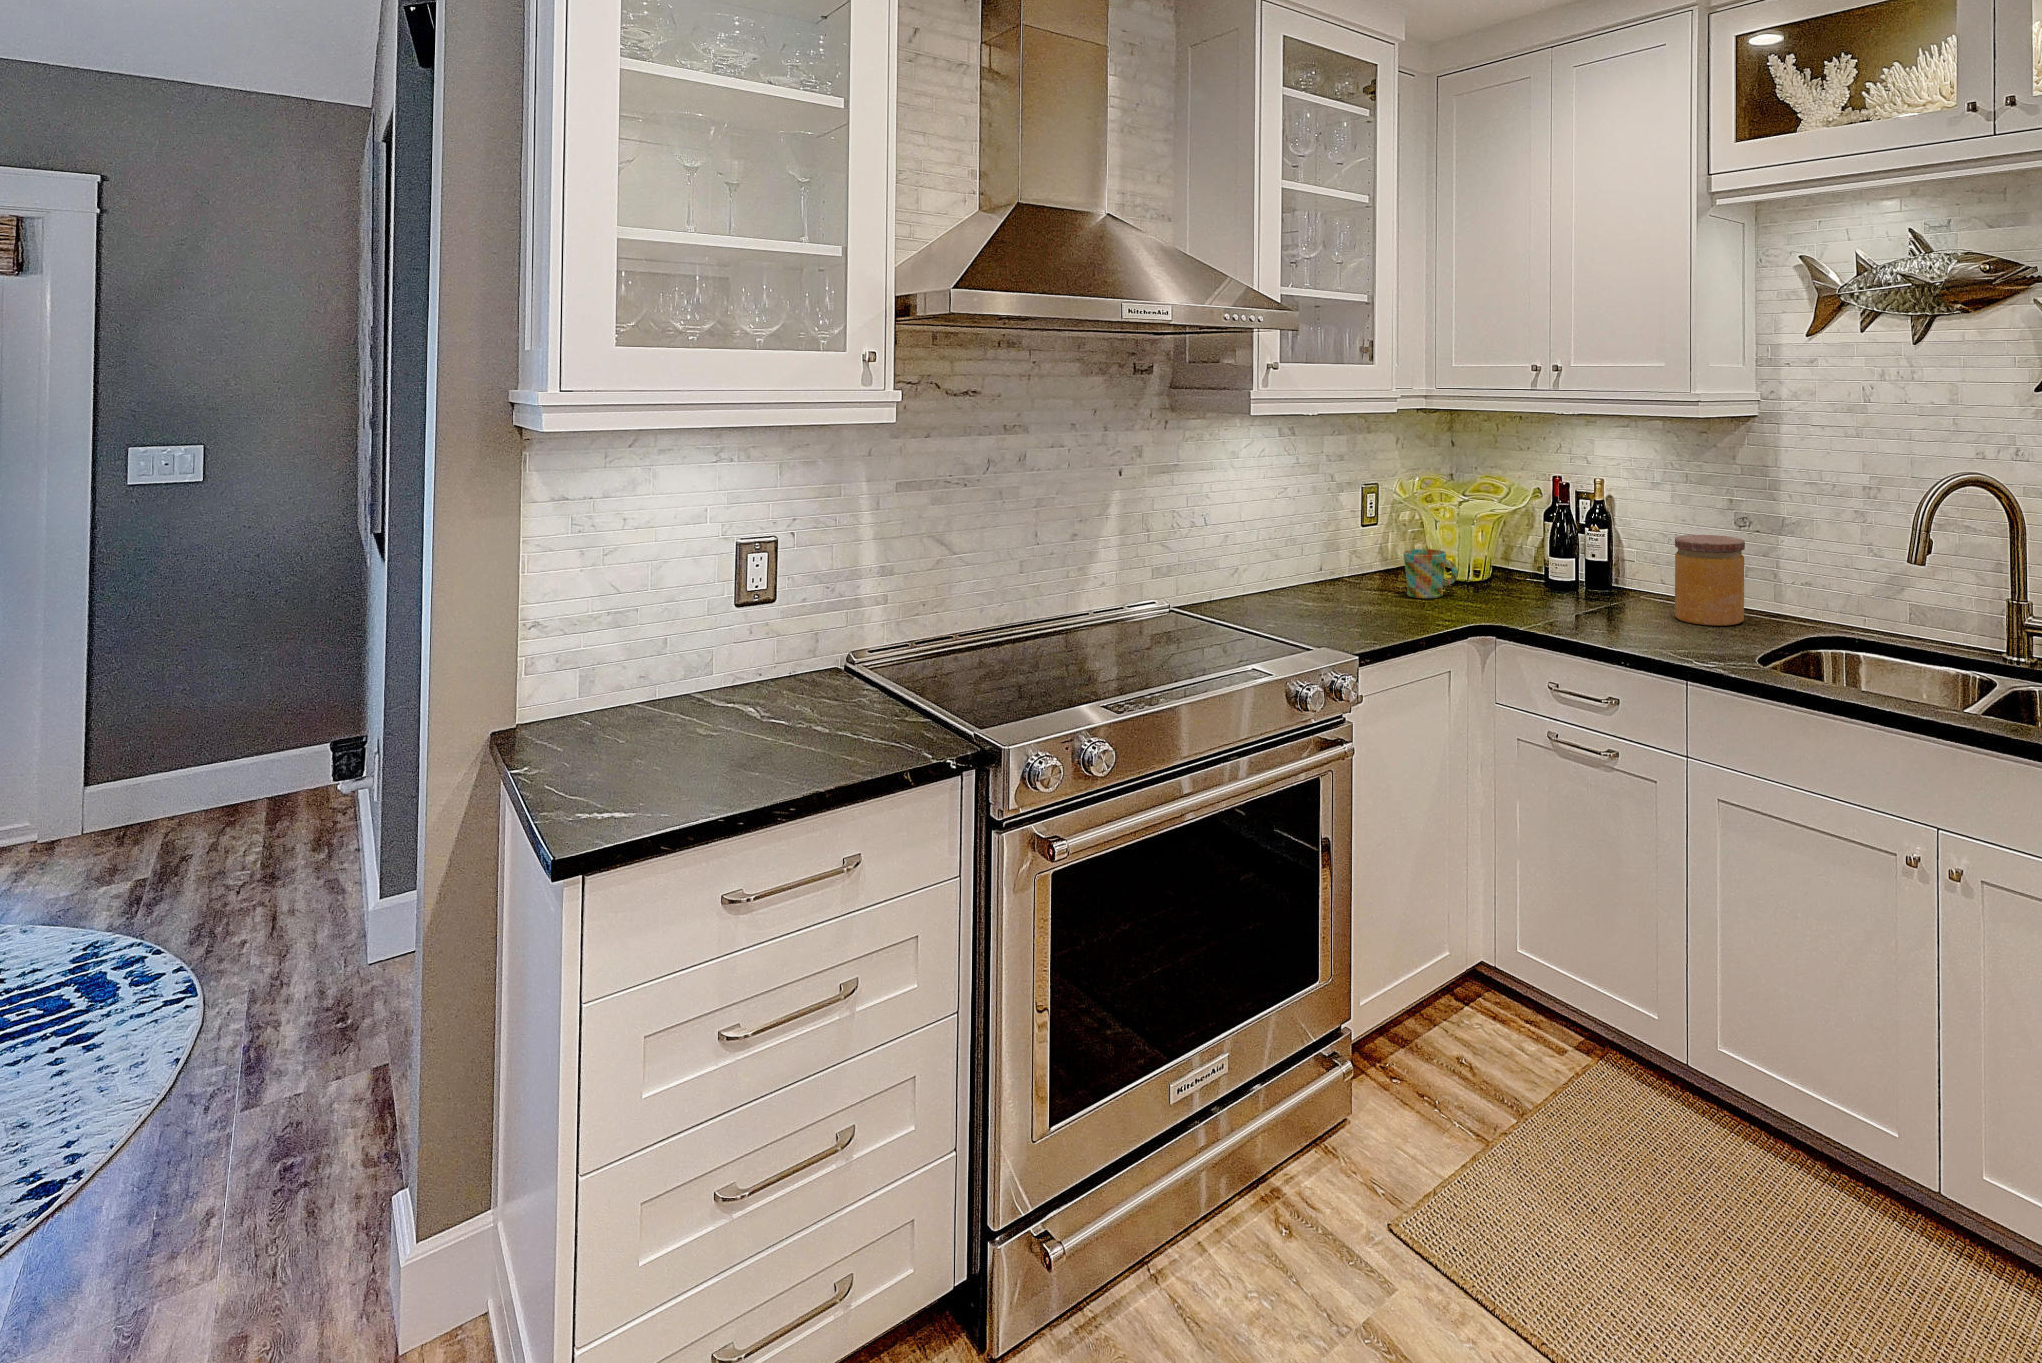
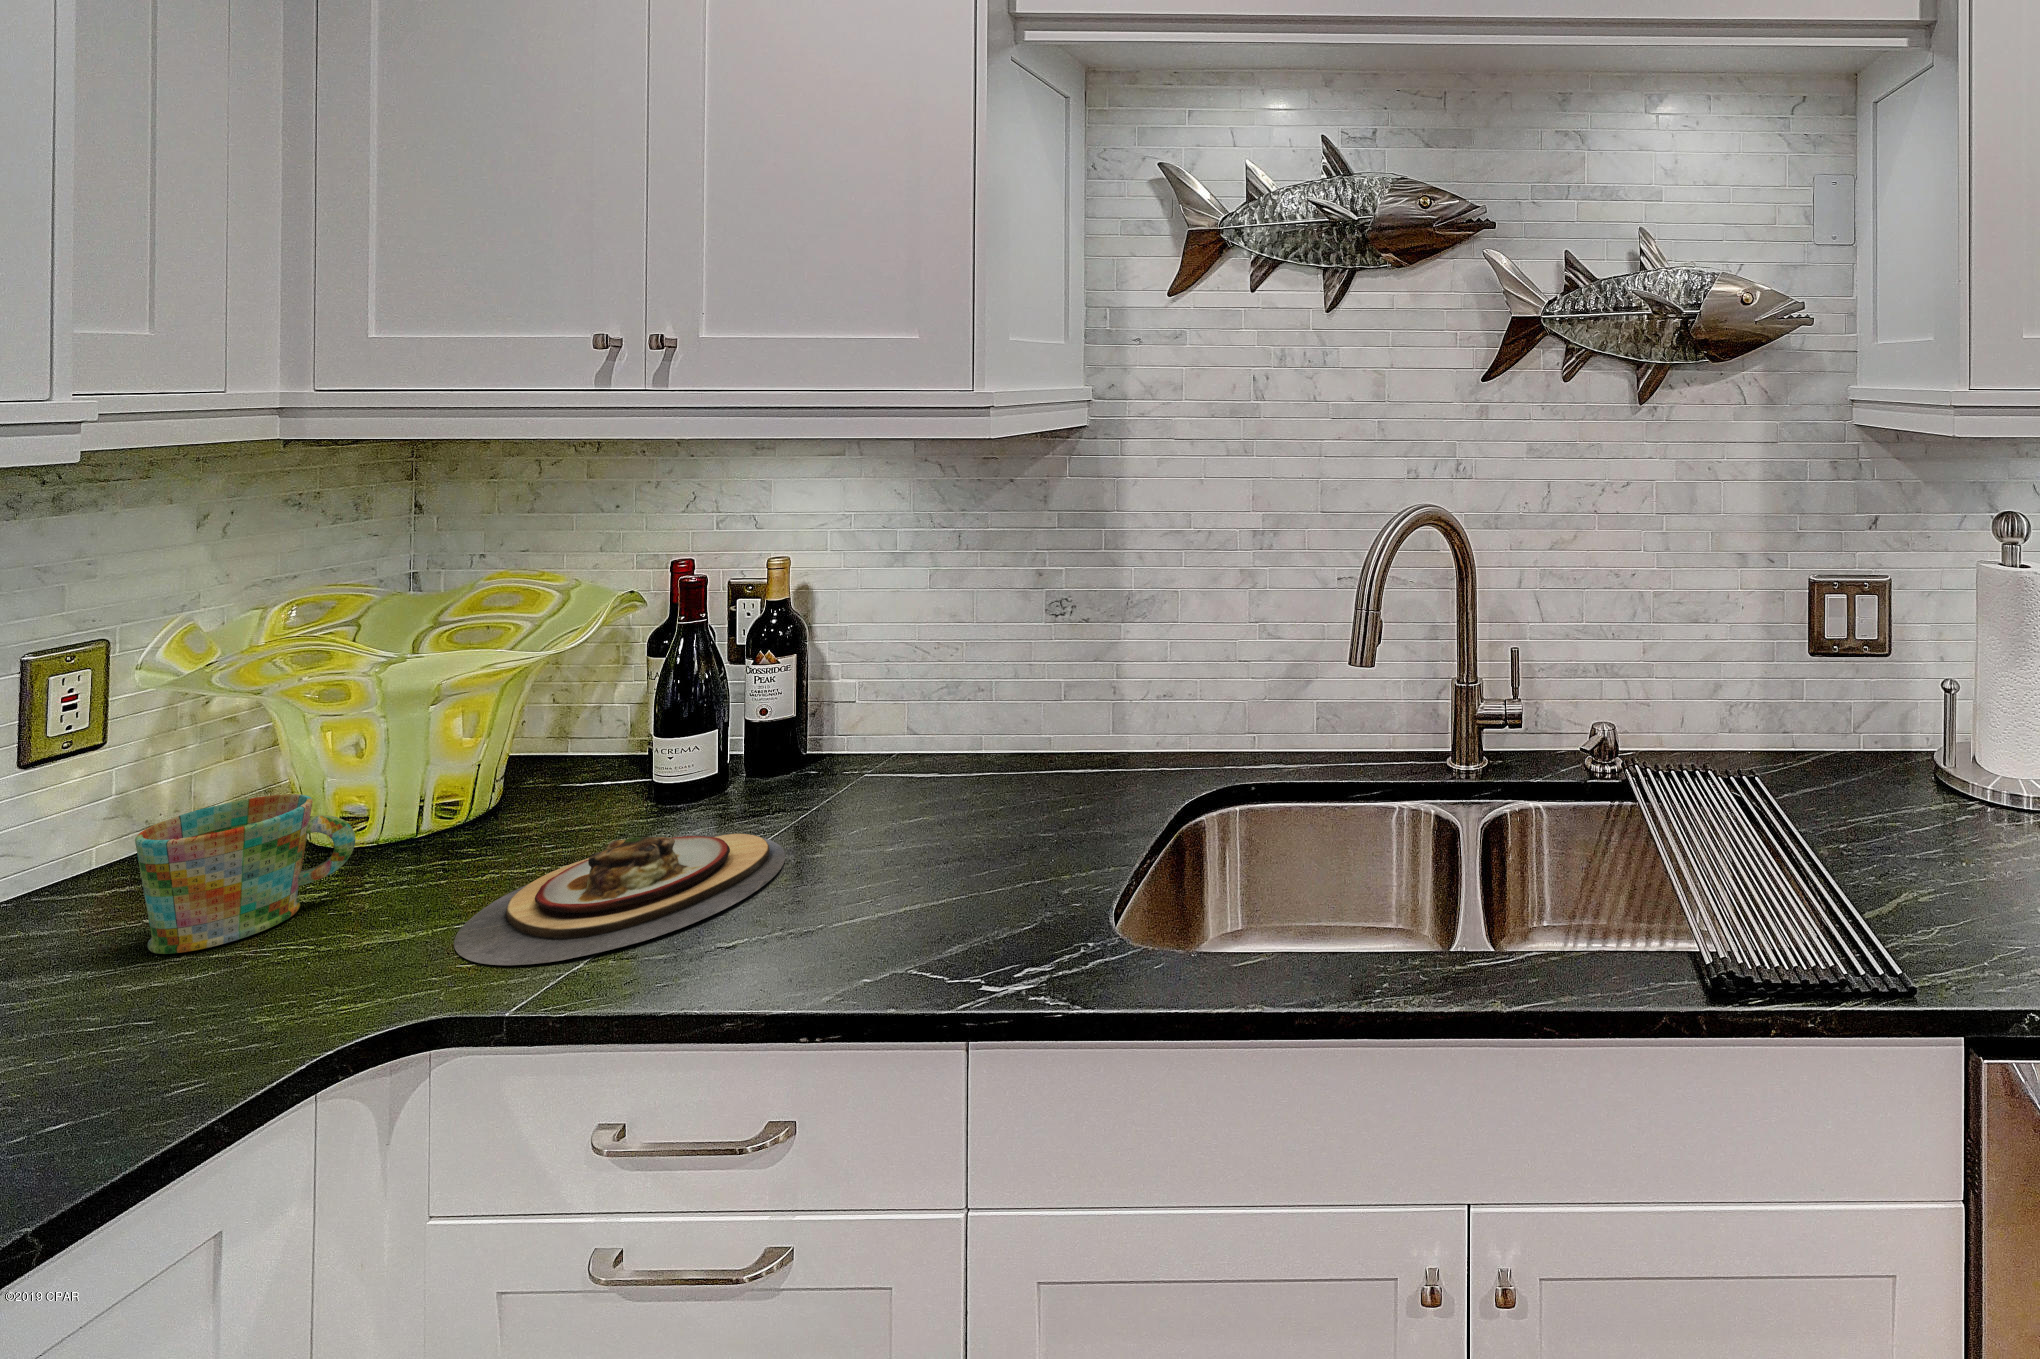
jar: present [1675,535,1745,625] -> none [937,640,1071,826]
plate: none [1495,589,1607,624] -> present [454,834,785,965]

